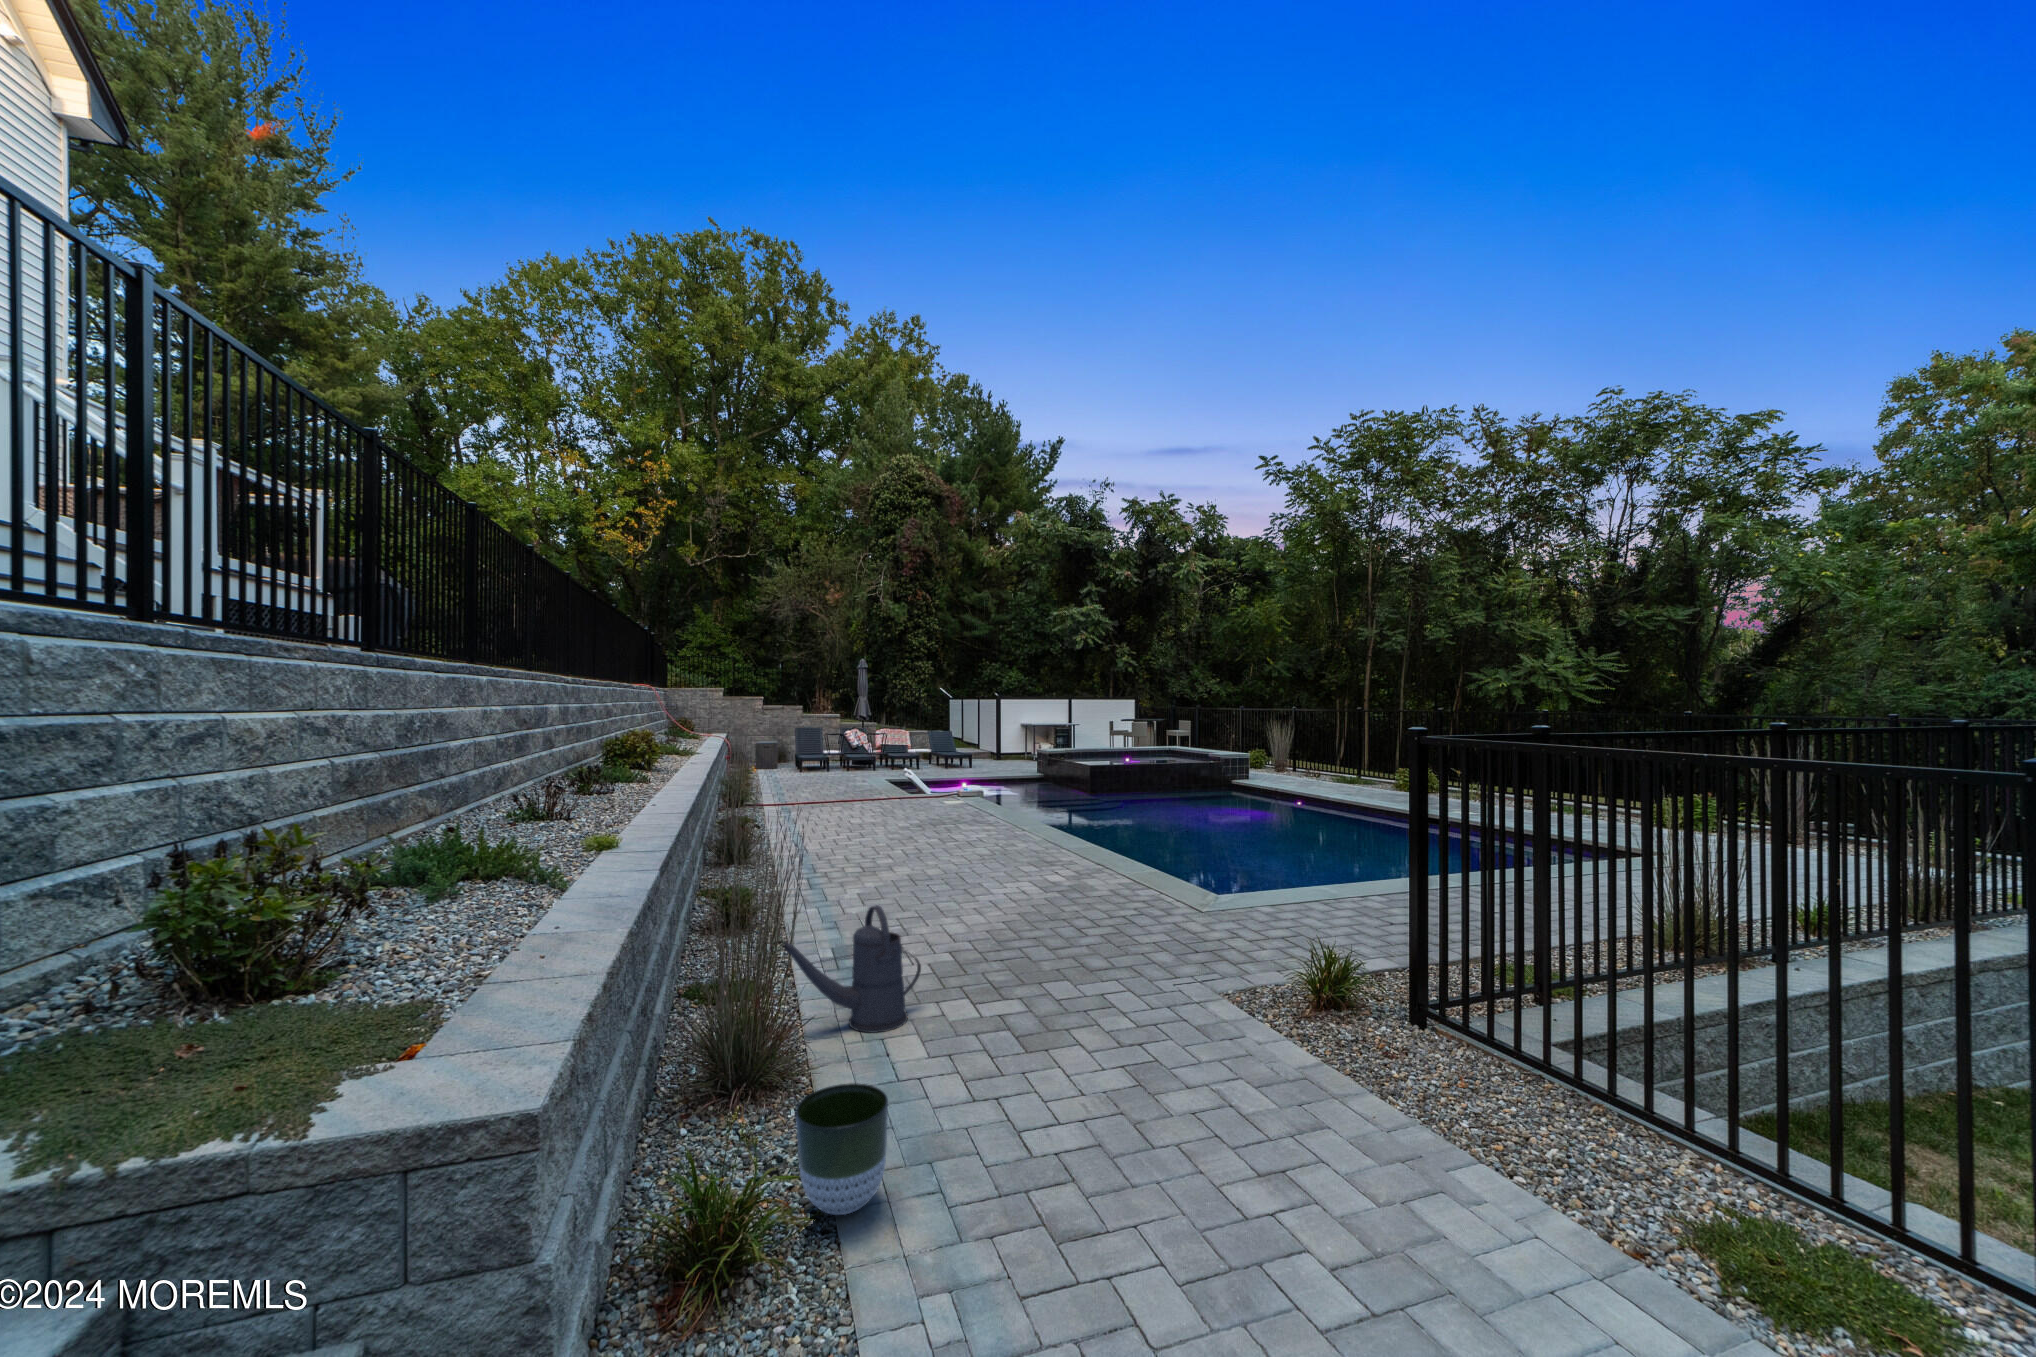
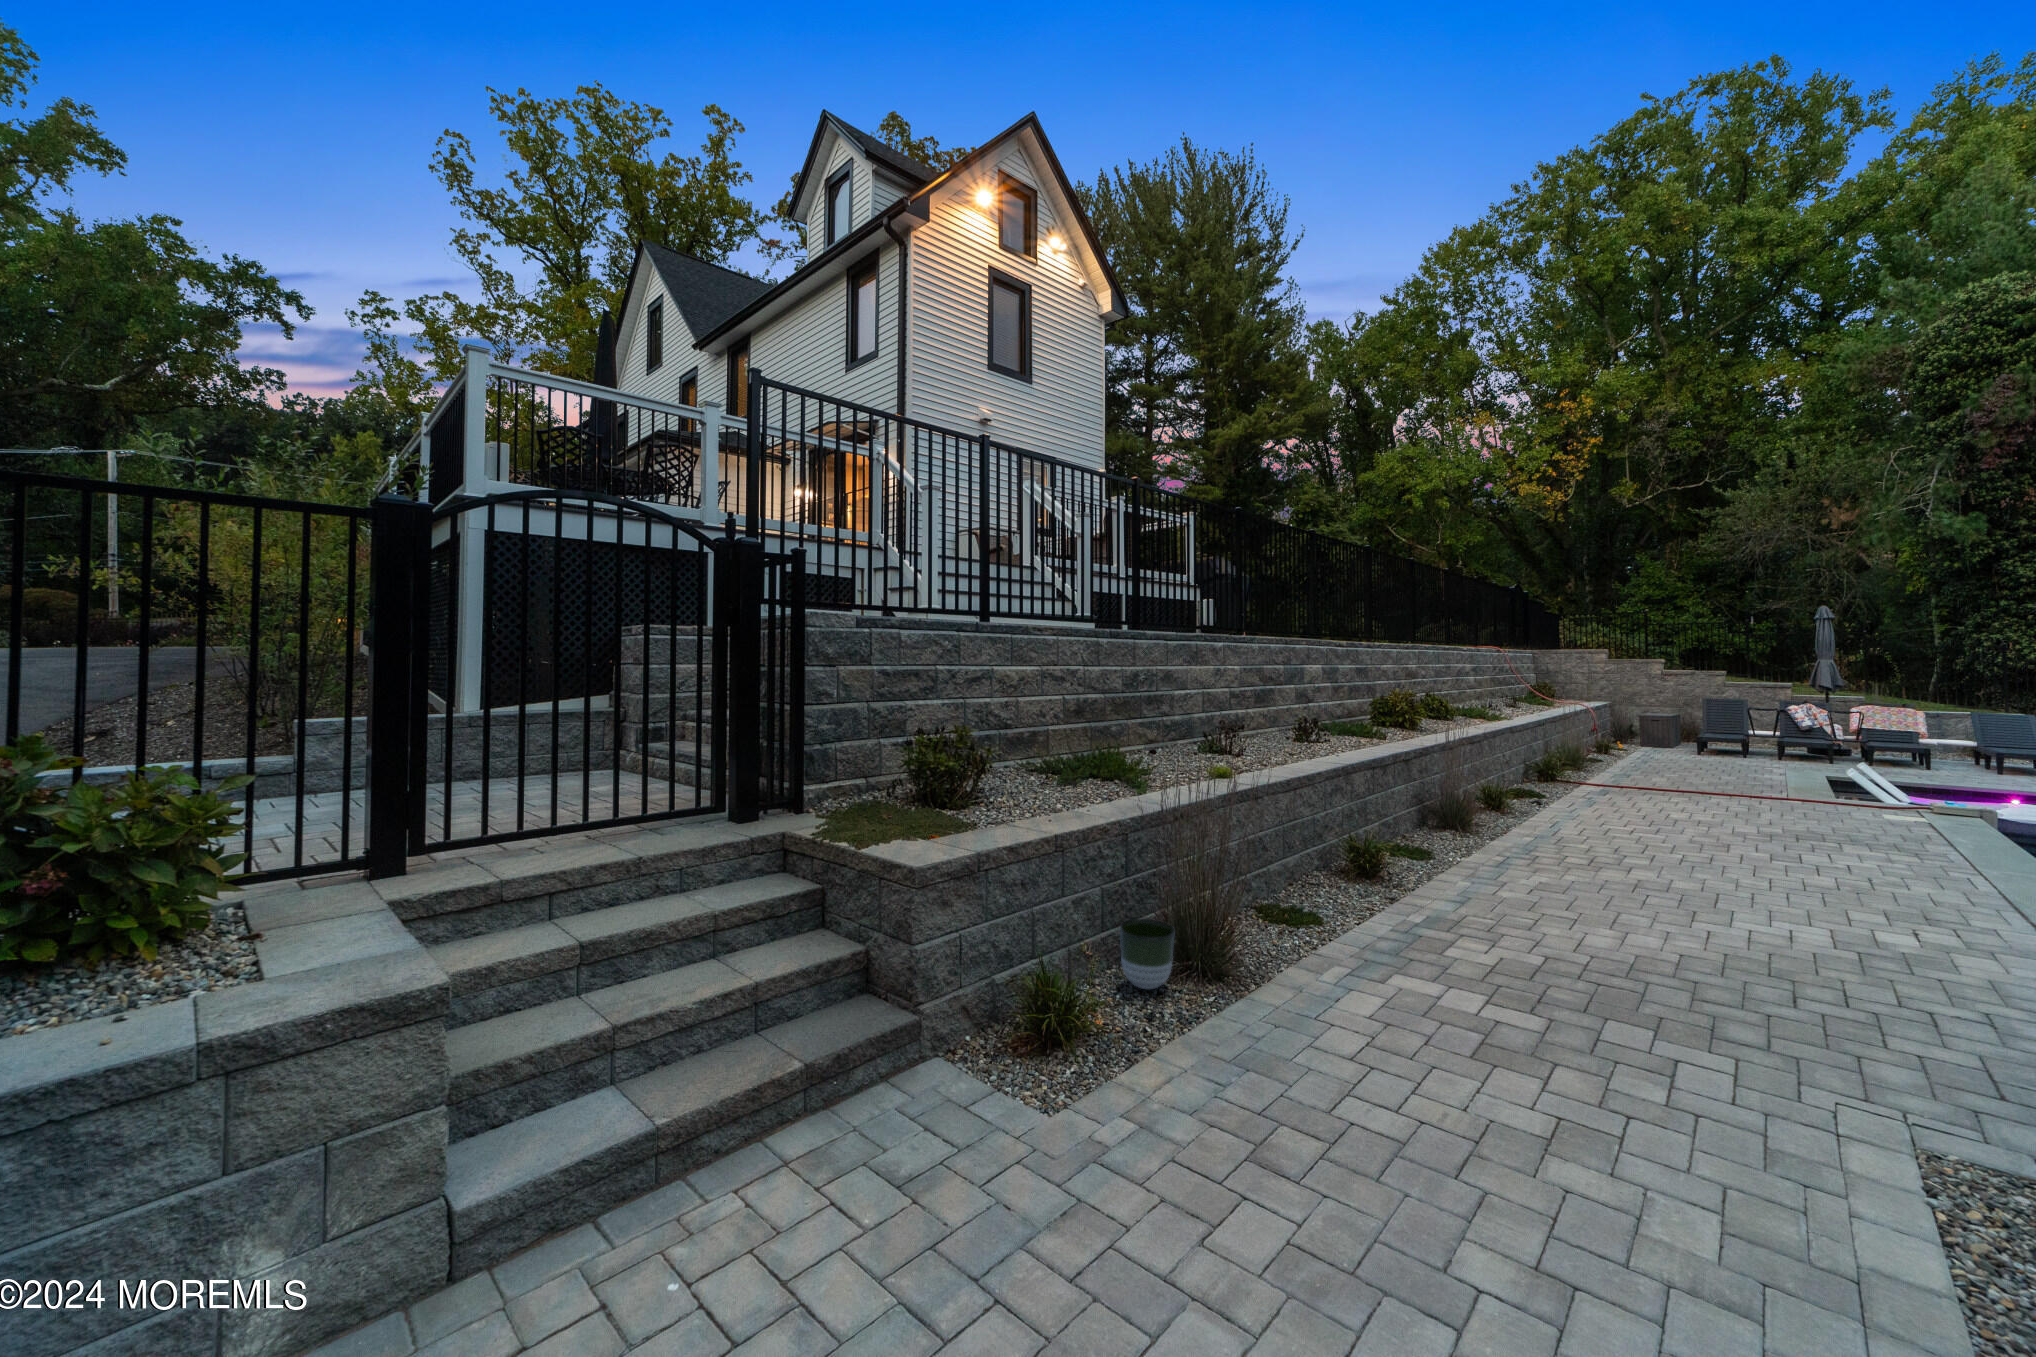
watering can: present [784,905,921,1033] -> none [1256,847,1371,945]

